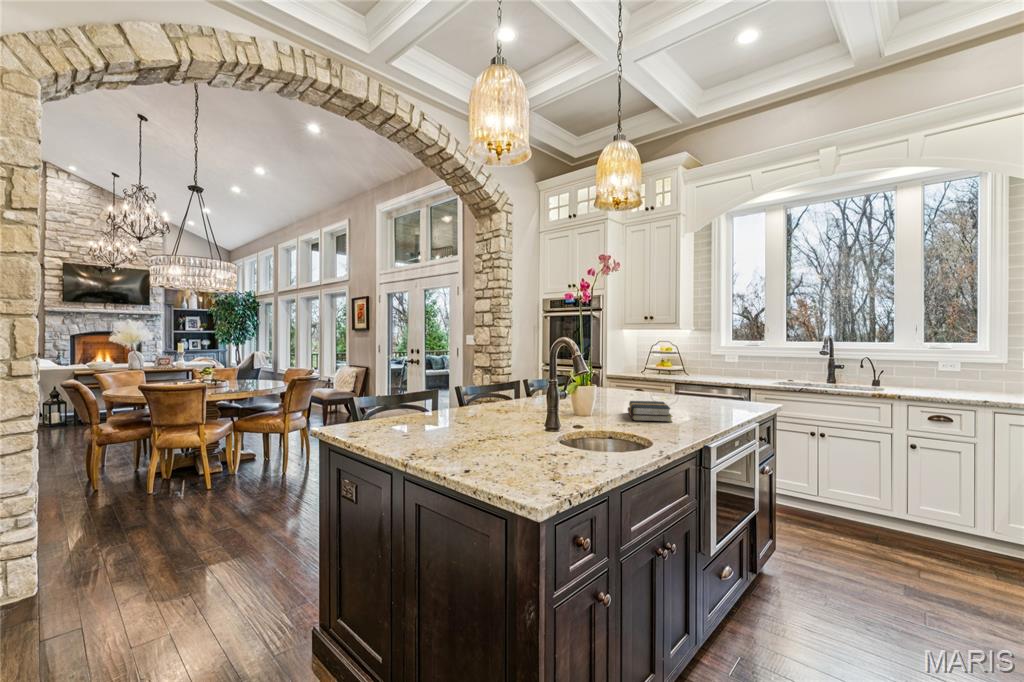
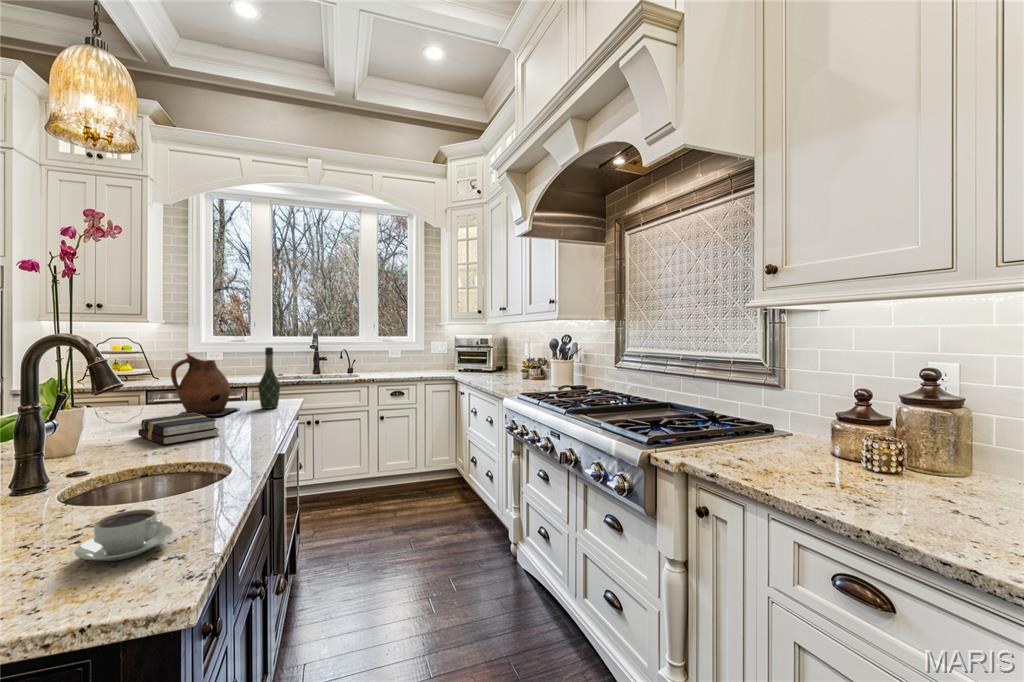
wine bottle: none [728,352,748,409] -> present [258,347,280,409]
ceramic pitcher: none [661,354,712,408] -> present [171,353,239,417]
coffee cup: none [526,448,571,475] -> present [75,509,173,561]

